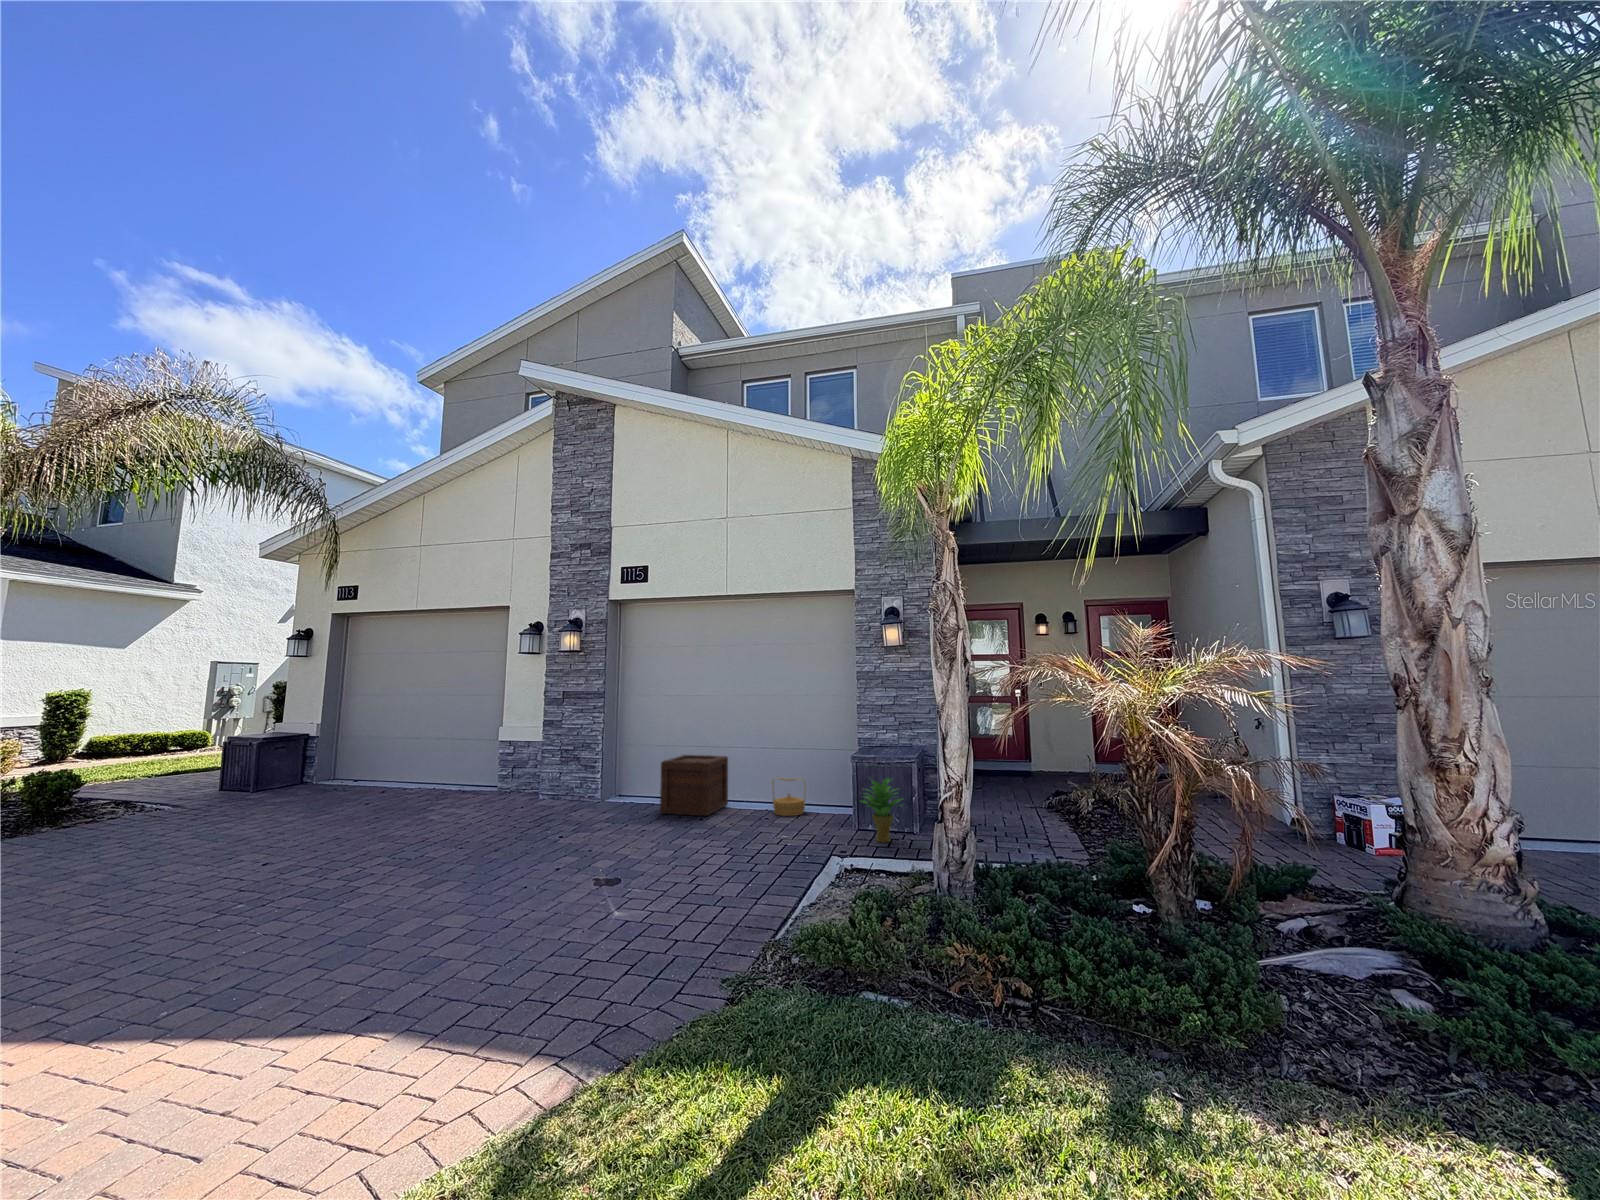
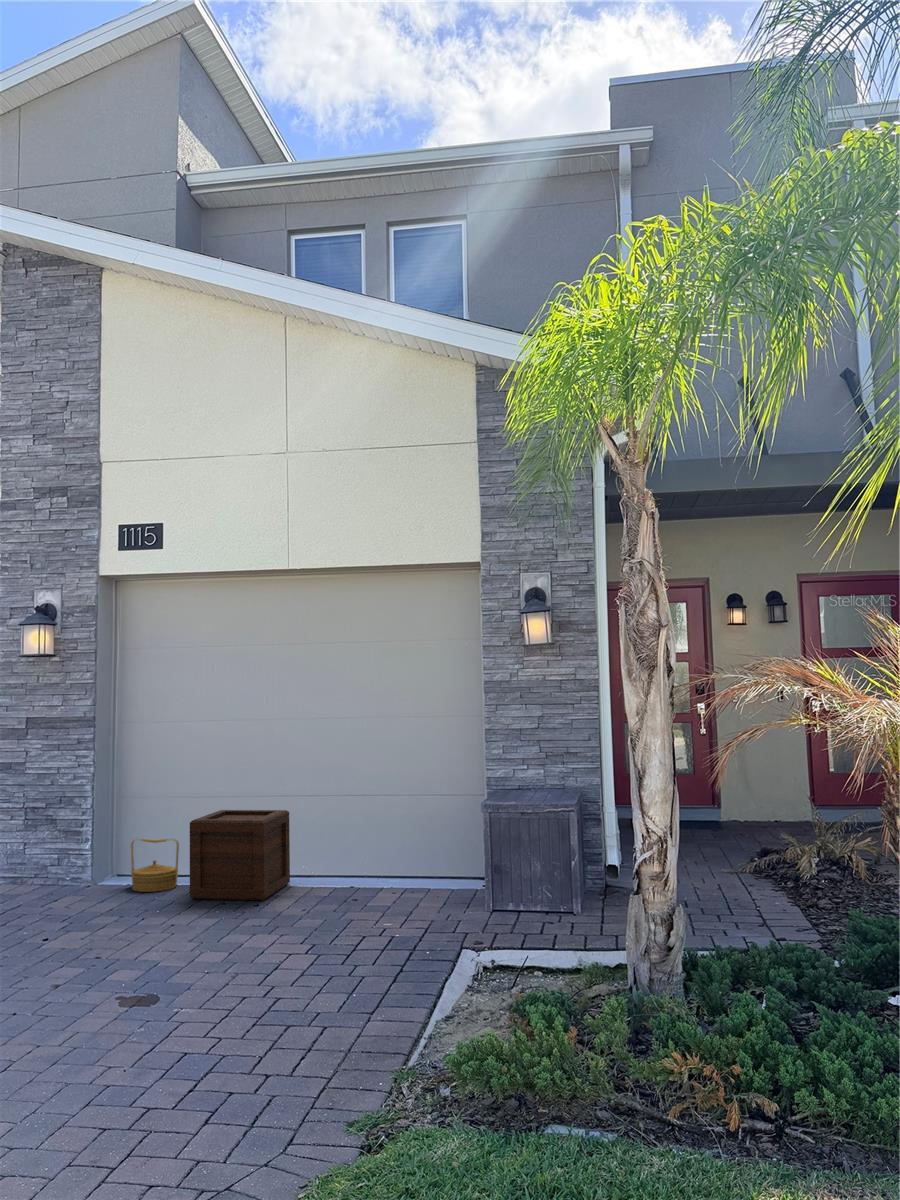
woven basket: present [772,778,806,816] -> present [131,838,179,892]
potted plant: present [861,778,901,843] -> none [496,835,563,928]

